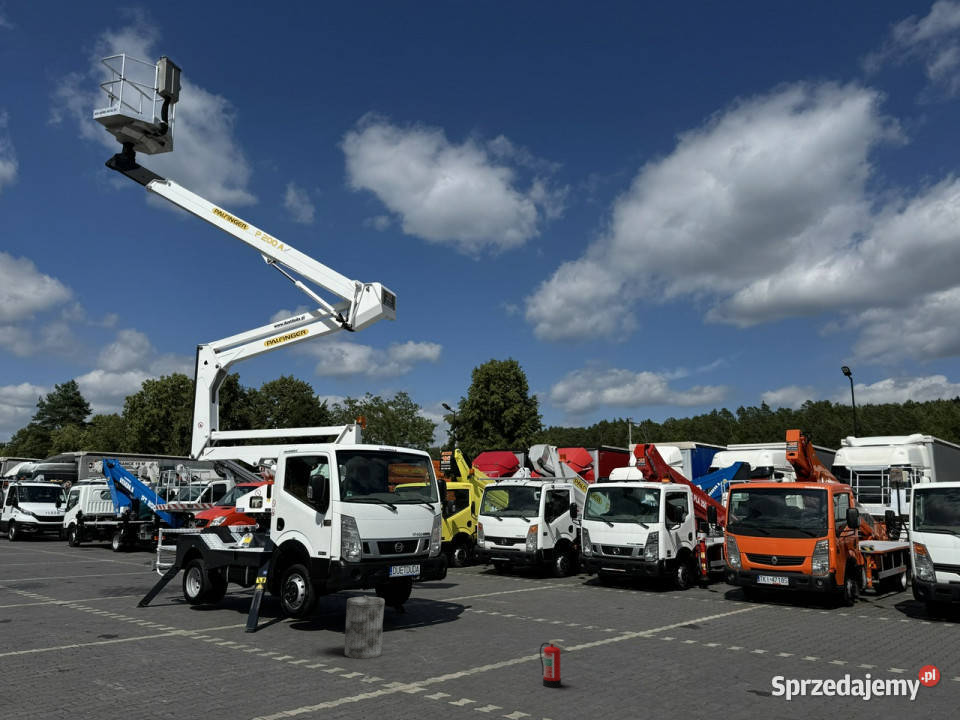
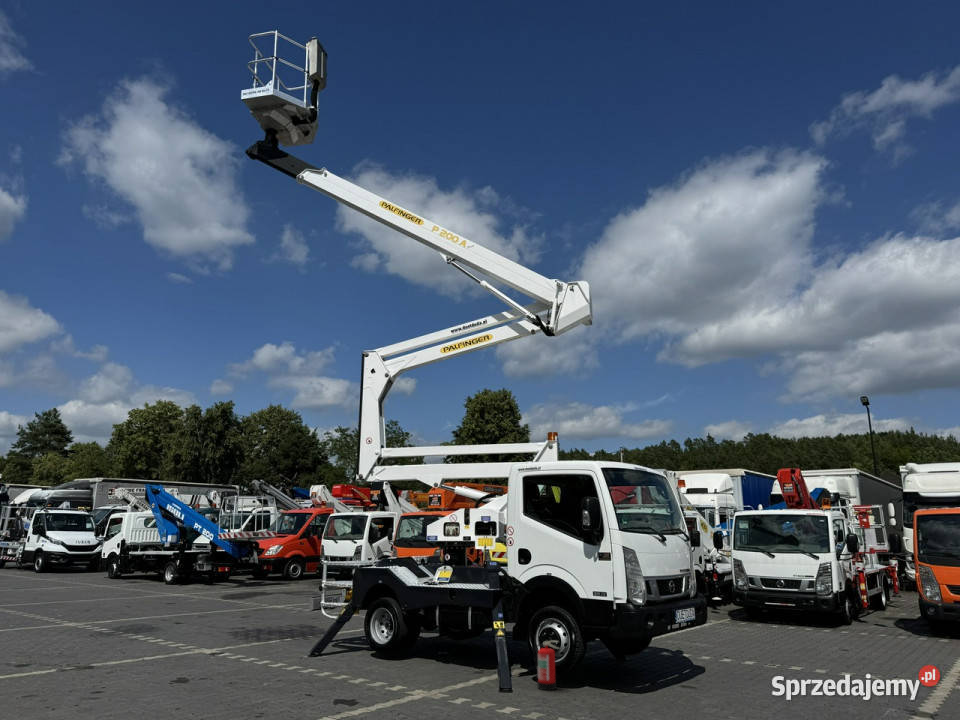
trash can: present [345,595,385,659] -> none [337,601,378,665]

